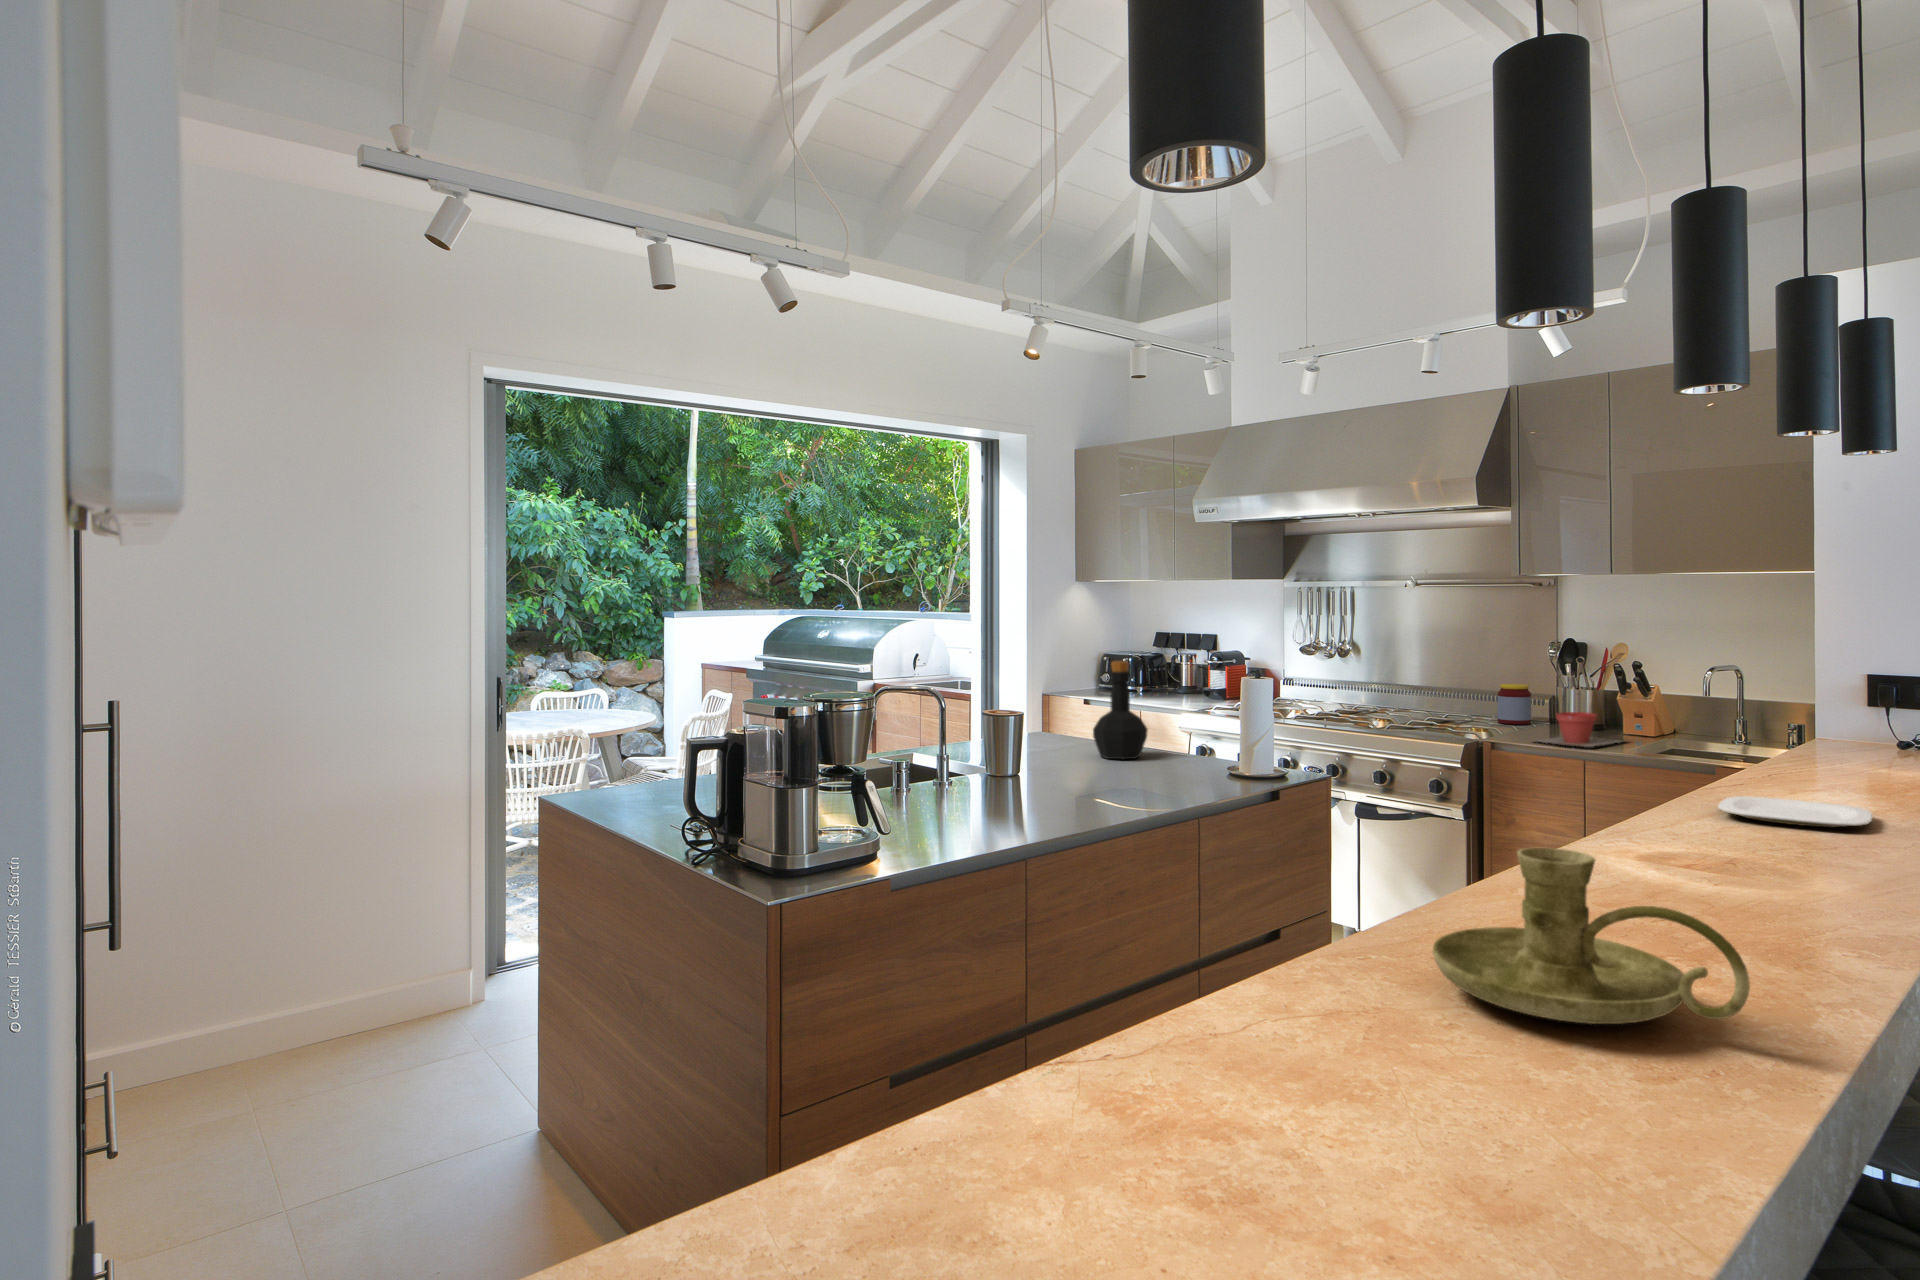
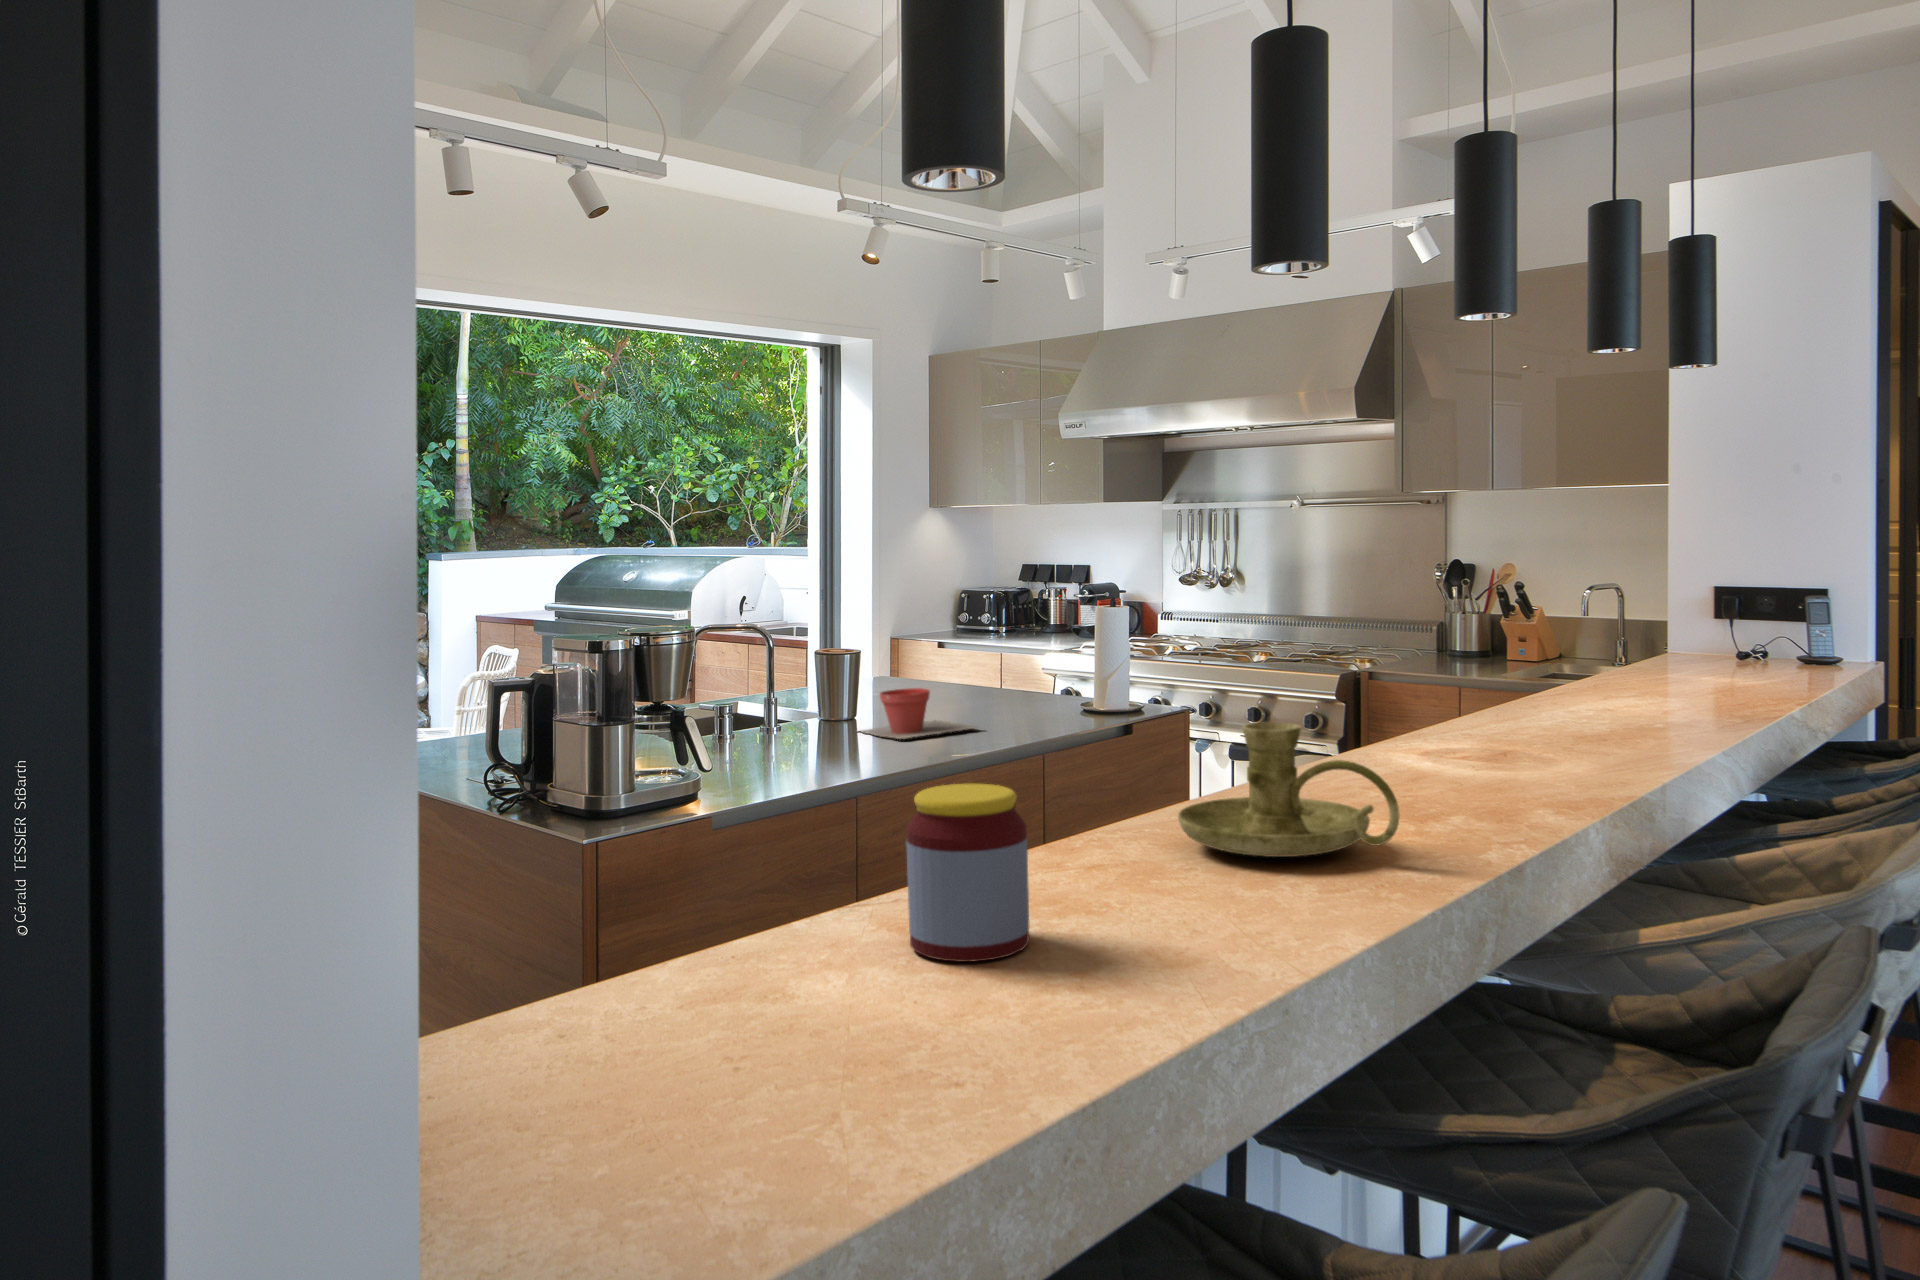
bottle: present [1093,661,1148,759] -> none [938,593,998,701]
jar: present [1497,684,1531,724] -> present [906,784,1029,962]
plant pot: present [1535,712,1623,747] -> present [861,688,976,739]
plate: present [1718,796,1873,827] -> none [1513,702,1645,724]

